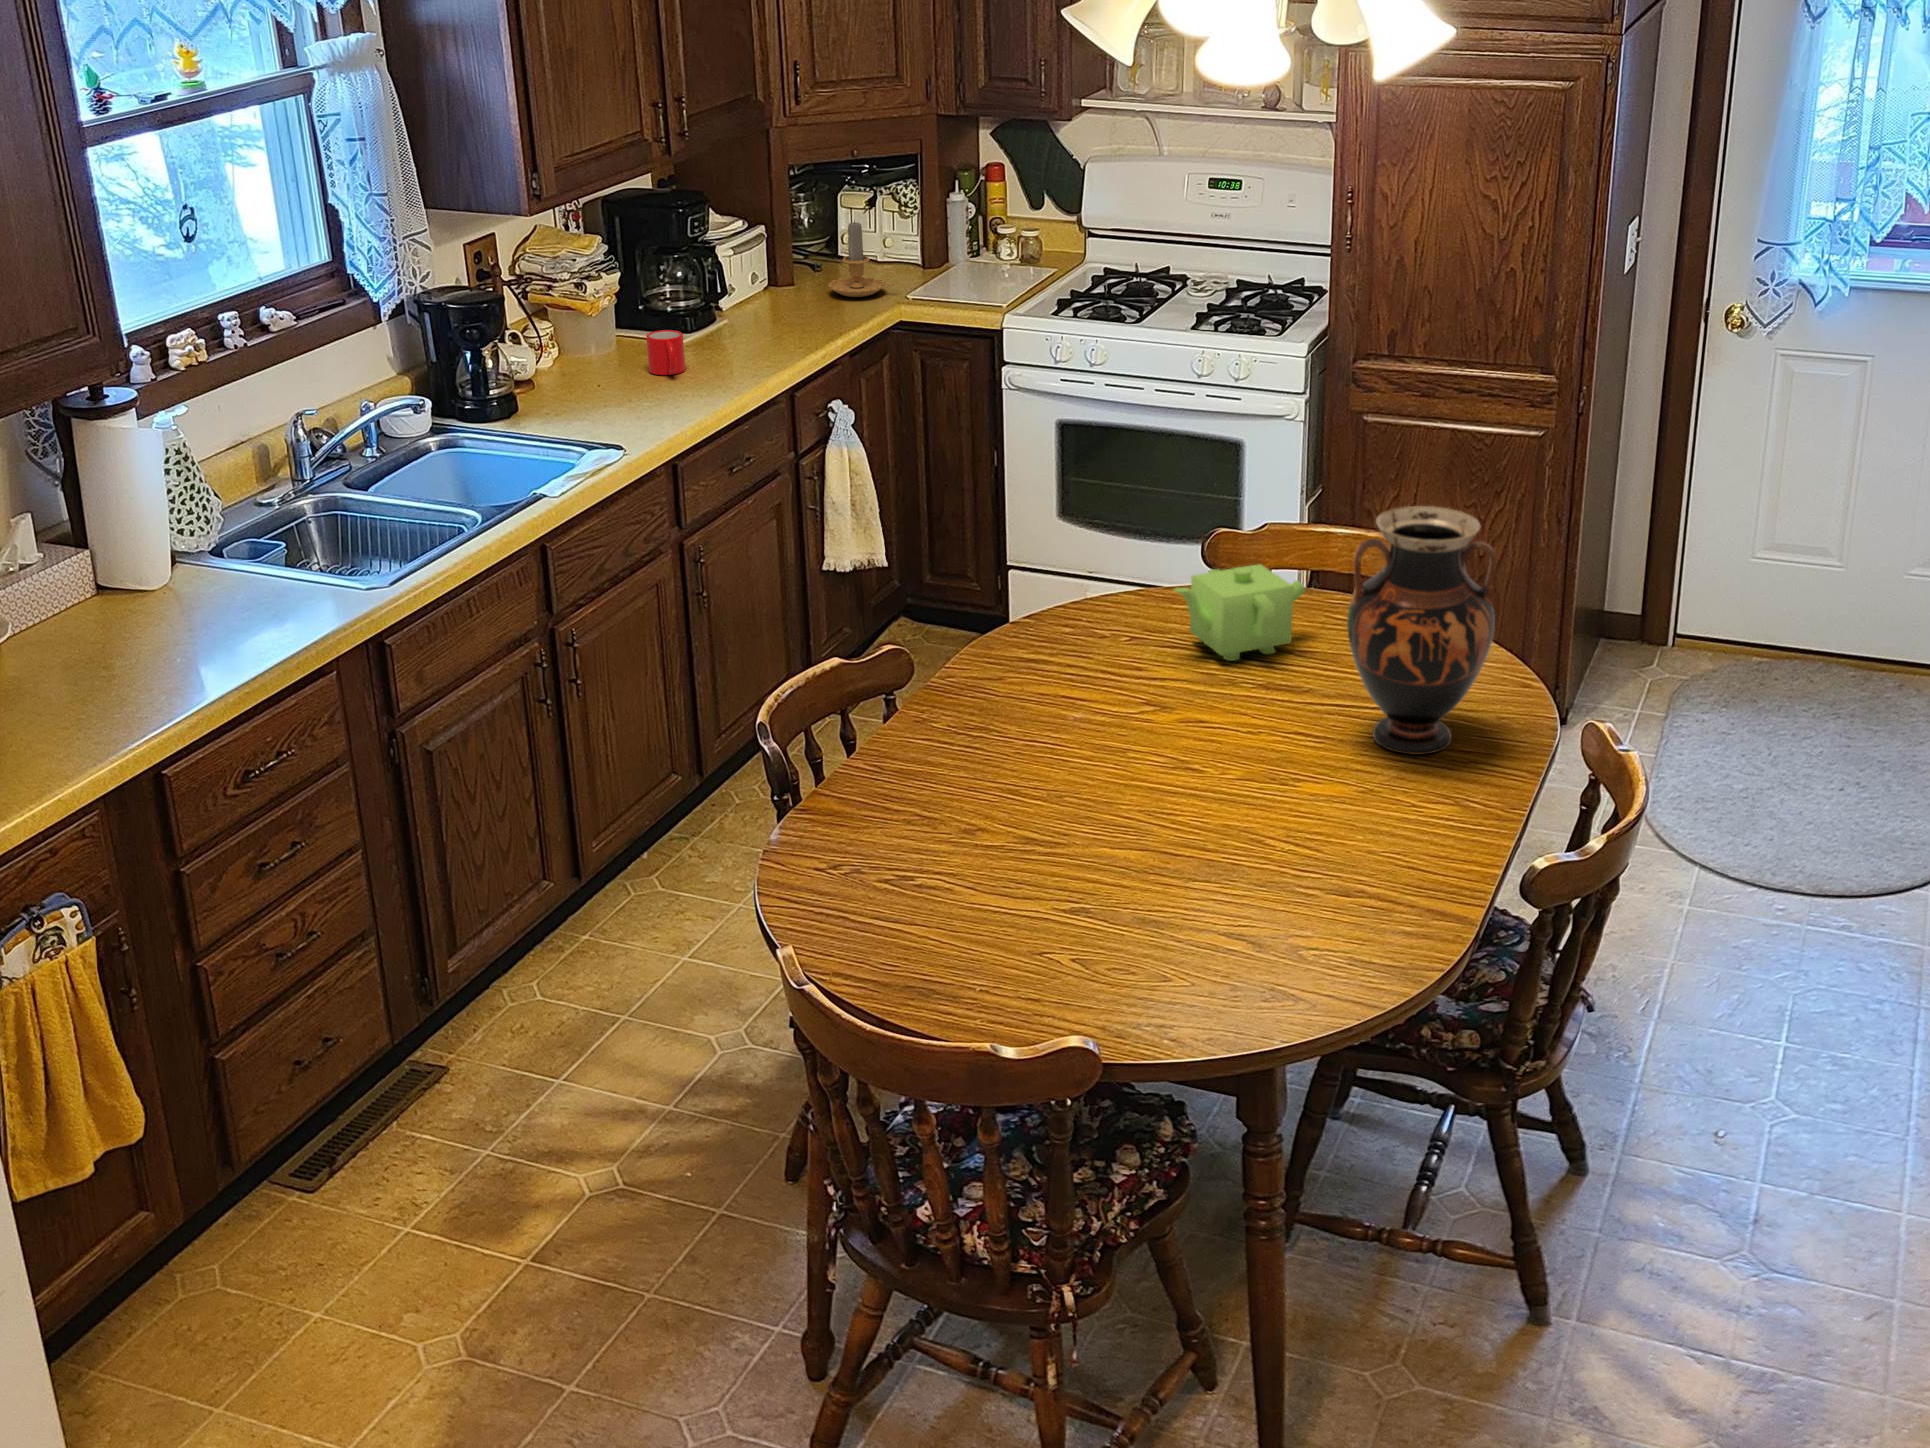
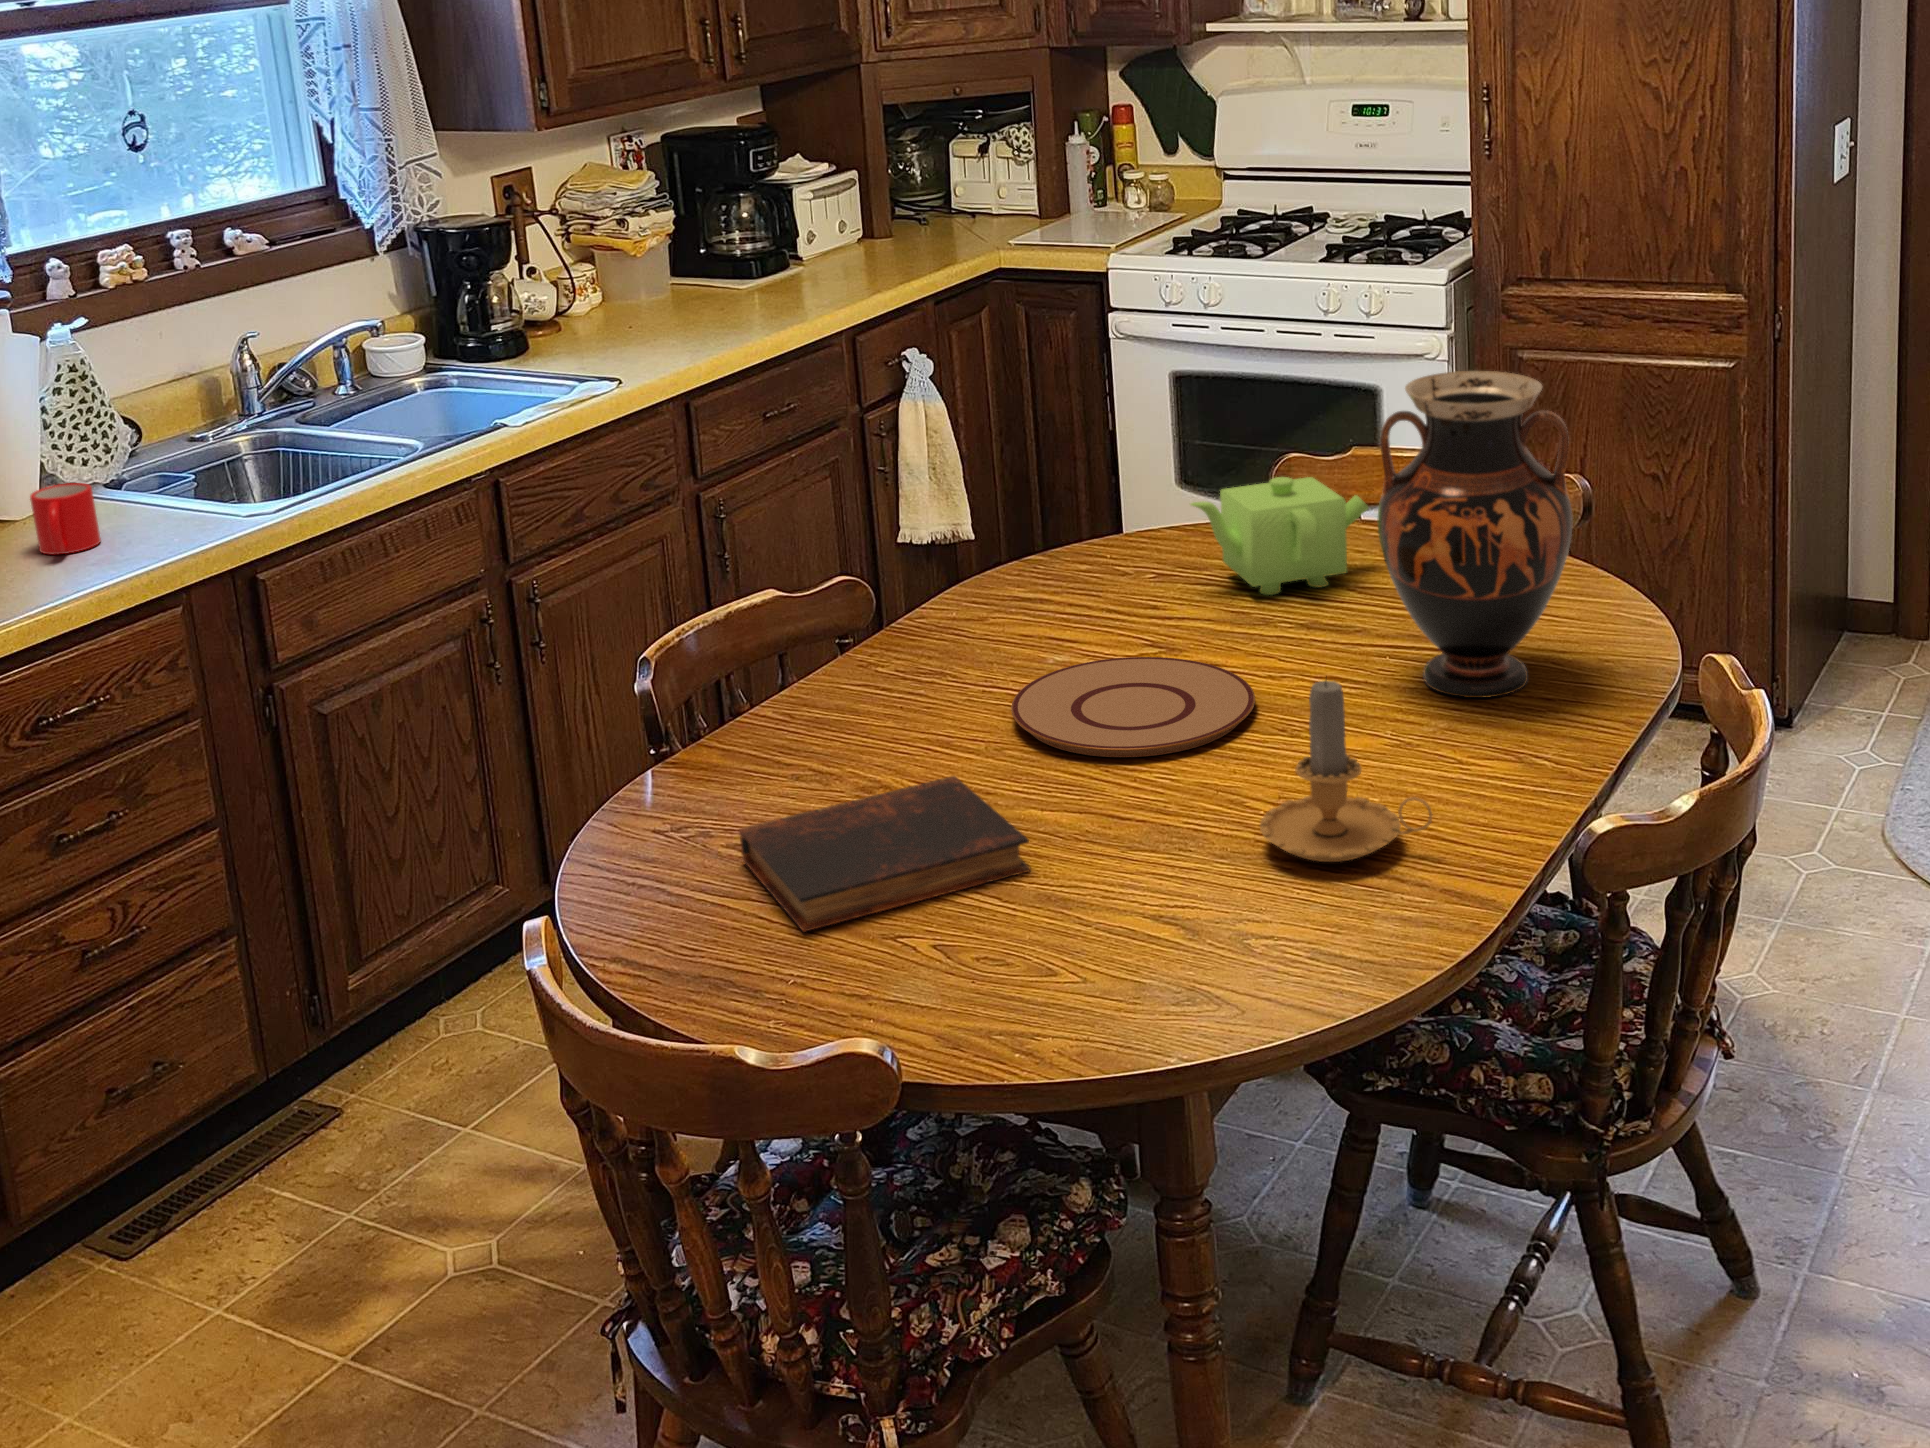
candle: present [828,221,898,297] -> present [1260,680,1433,862]
mug: present [646,330,685,375] -> present [30,483,101,554]
plate: none [1067,719,1254,806] -> present [1011,657,1255,757]
book: none [905,825,1128,951] -> present [739,776,1030,932]

